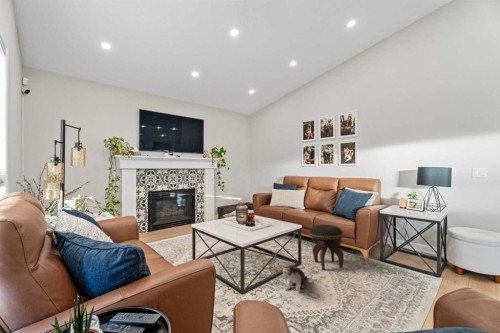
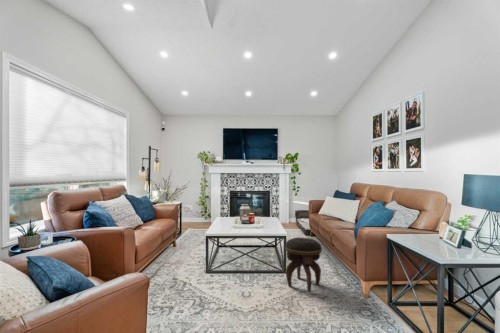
plush toy: present [280,264,307,291] -> none [218,260,260,289]

